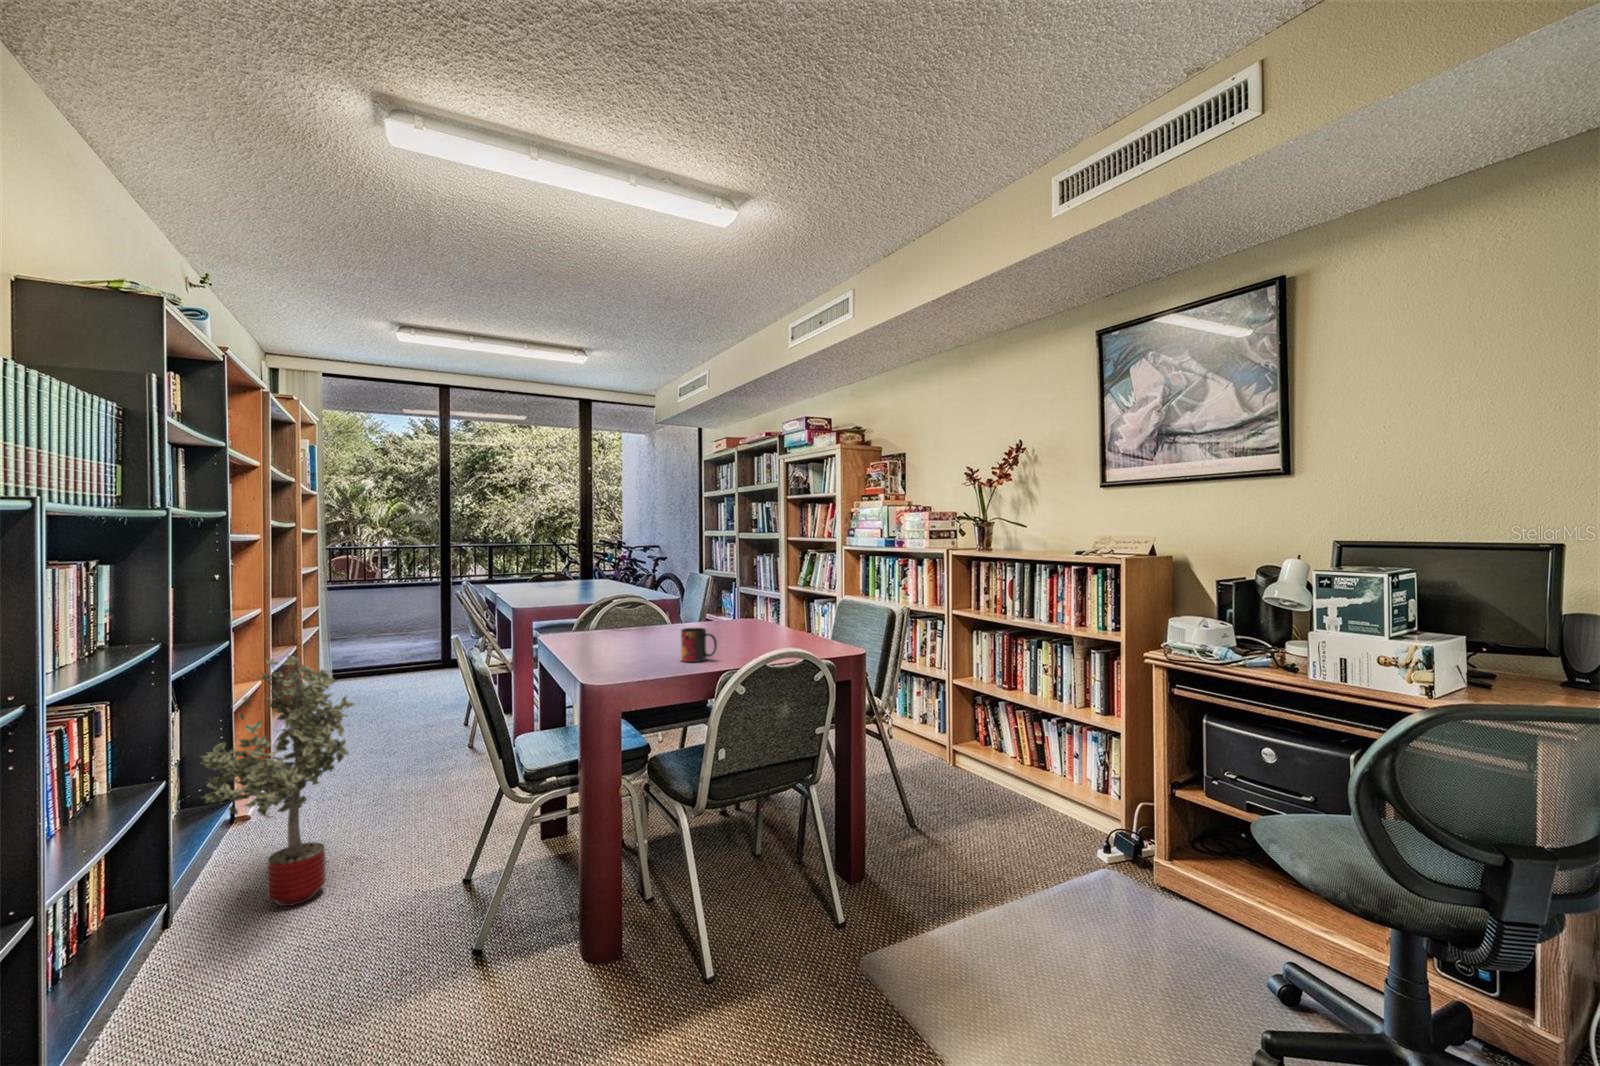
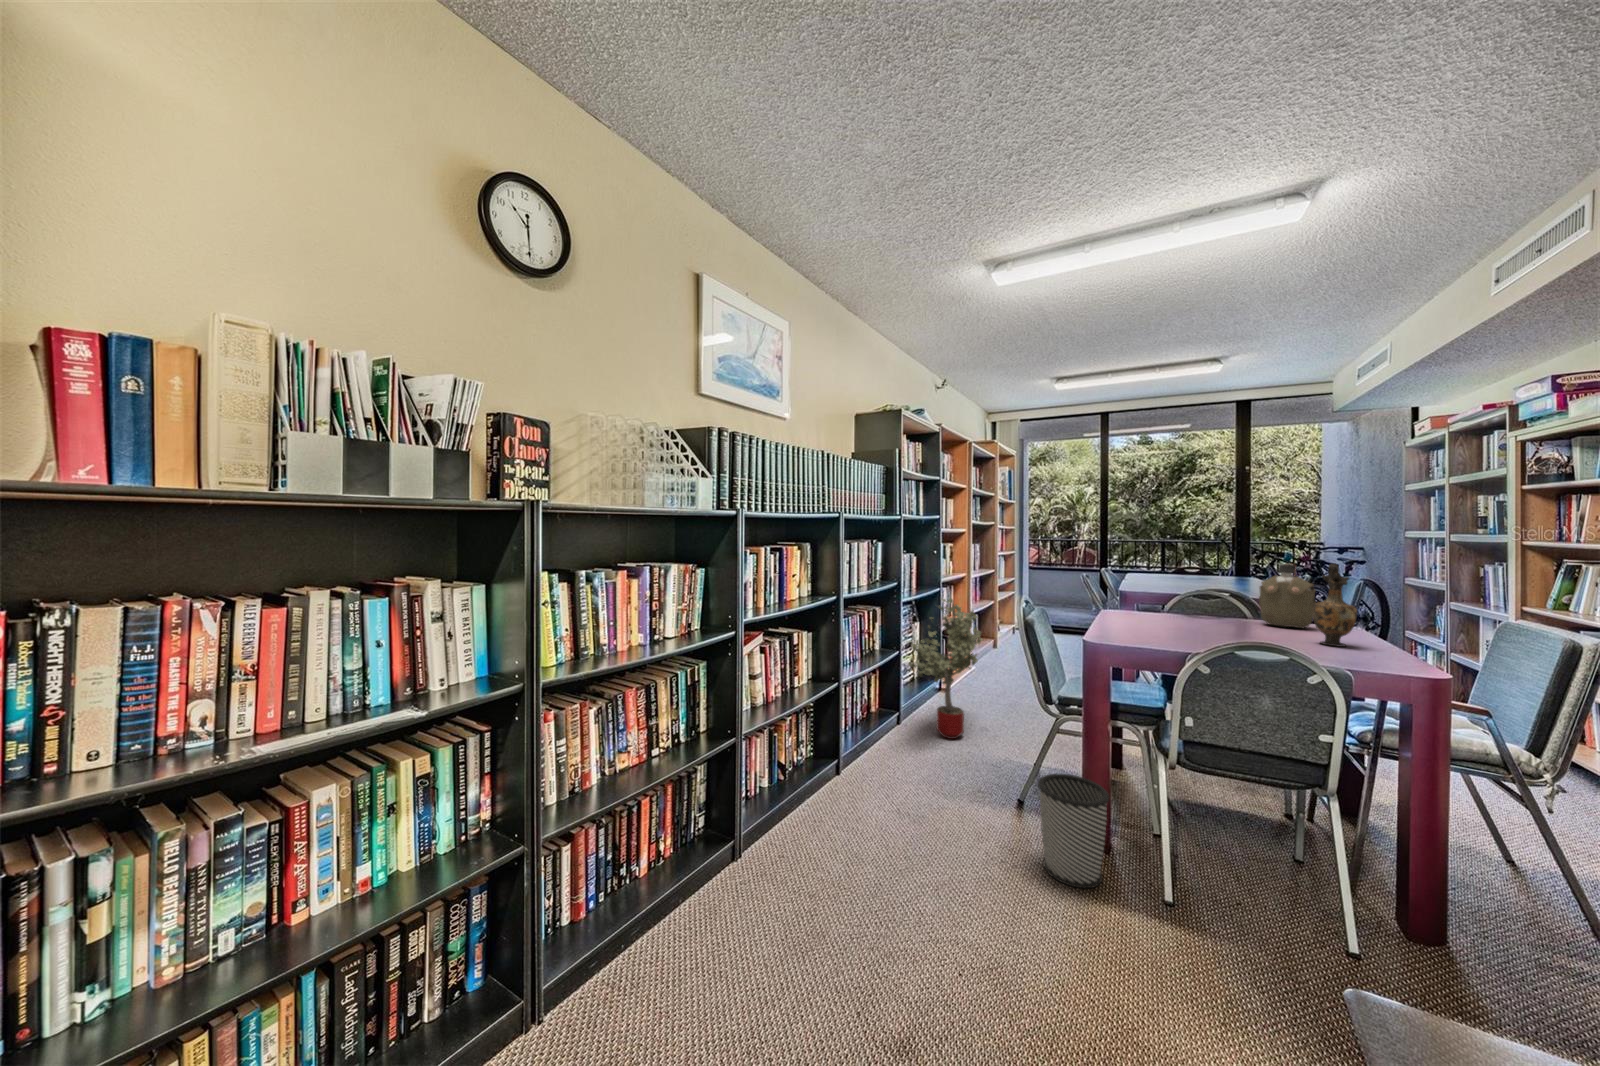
vase: none [747,562,777,639] -> present [1313,563,1357,647]
water bottle: none [687,563,730,627] -> present [1259,563,1316,628]
mug: present [681,628,717,662] -> none [1192,617,1231,648]
wastebasket: none [545,866,637,1028] -> present [1038,774,1109,888]

